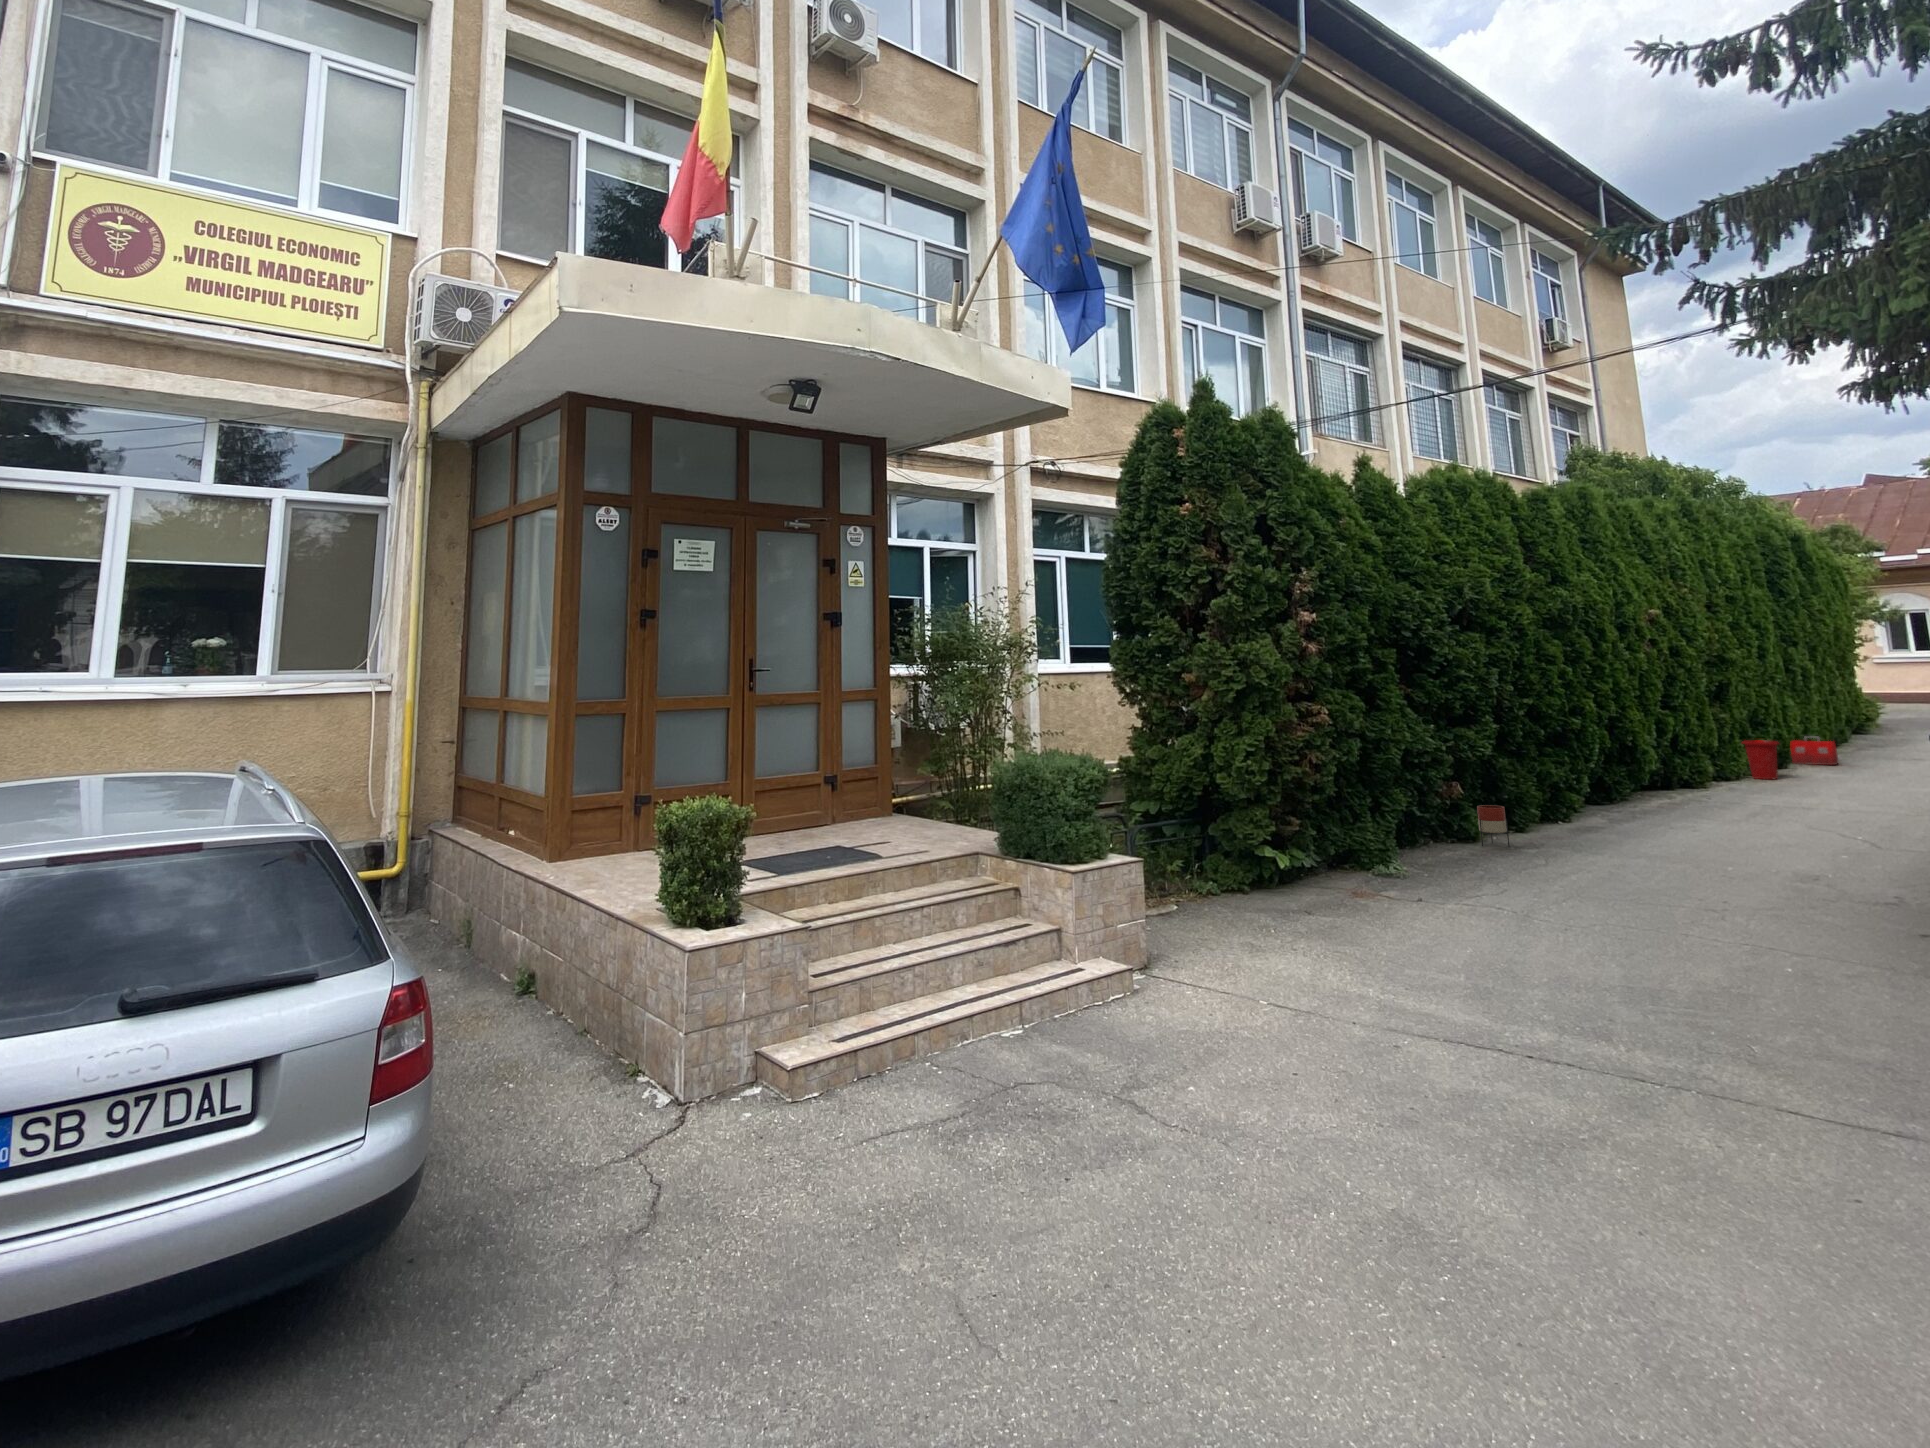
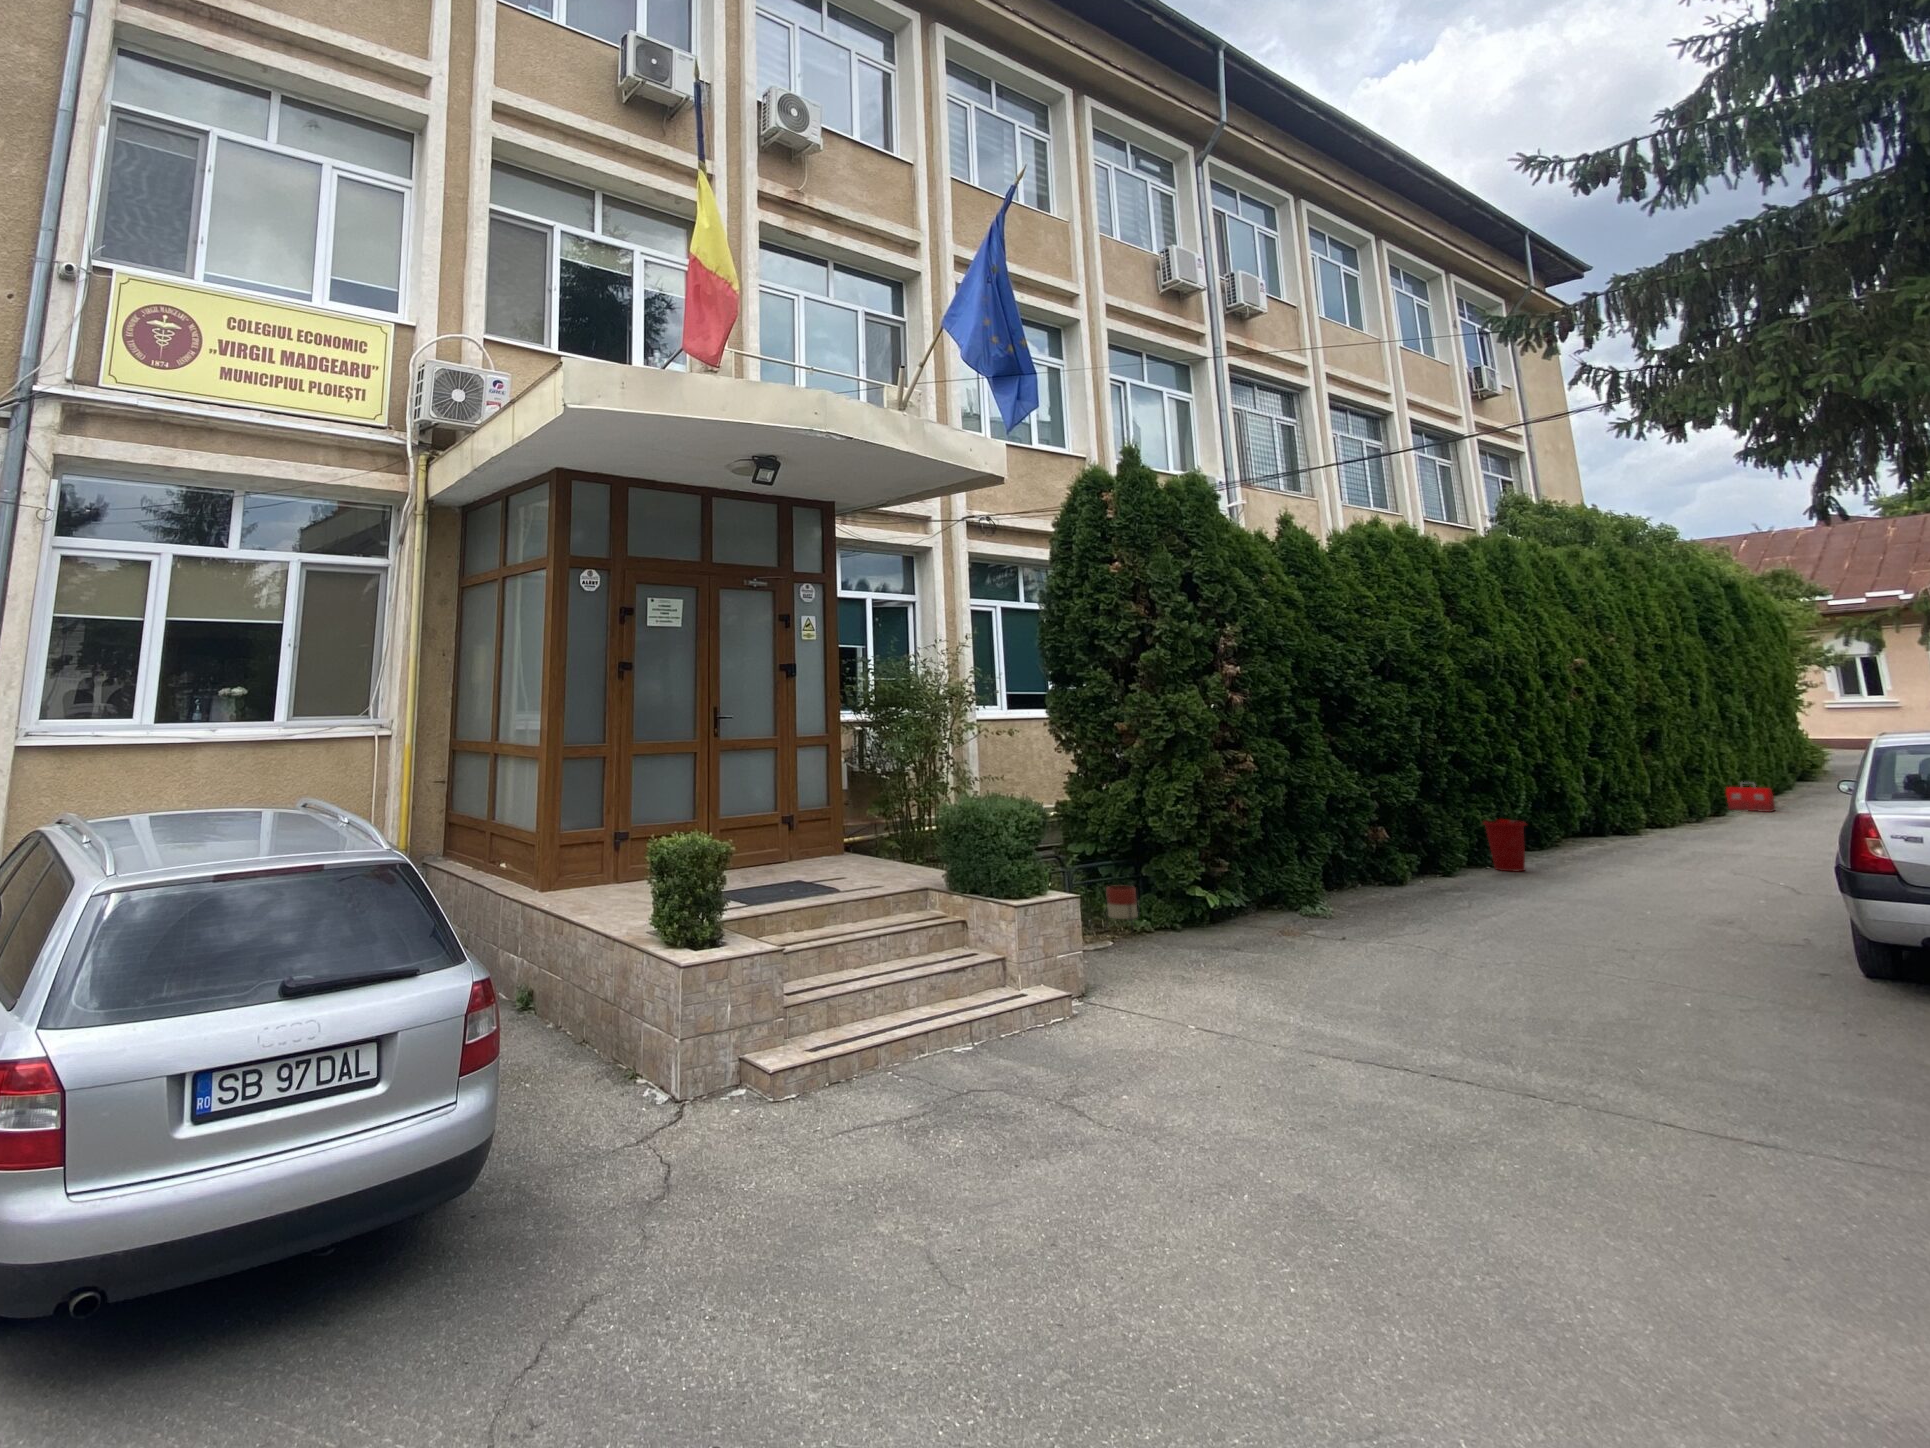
waste bin: present [1742,740,1778,780] -> present [1483,819,1526,871]
planter: present [1477,805,1510,846] -> present [1106,885,1138,930]

